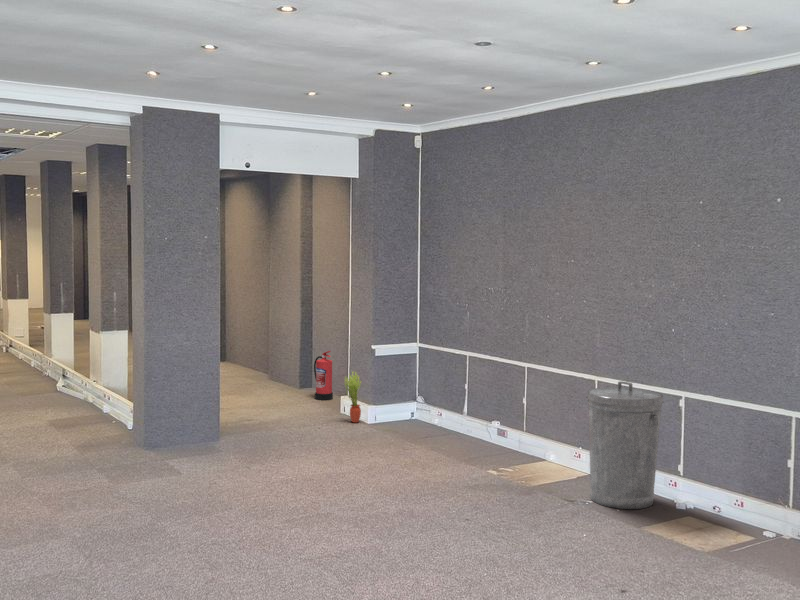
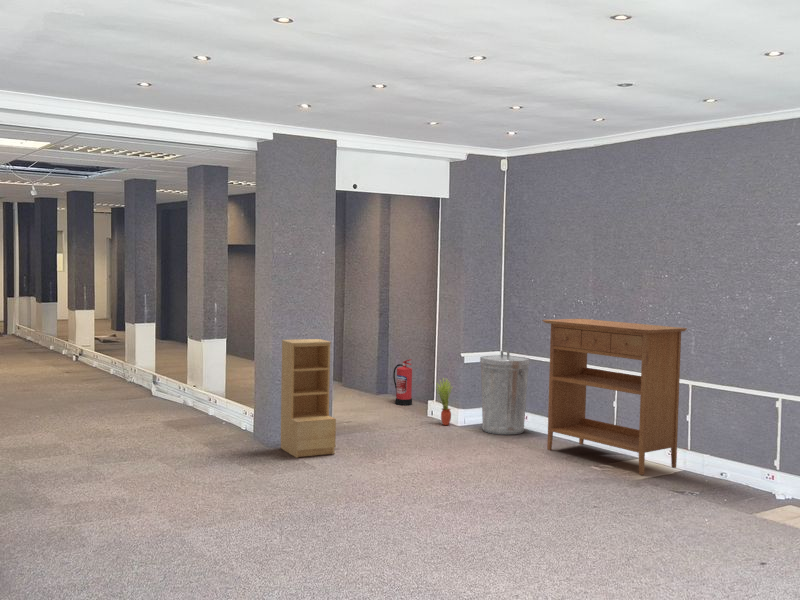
console table: none [443,307,592,480] -> present [542,319,687,475]
bookshelf: none [157,331,213,461] -> present [281,339,336,458]
trash can: present [587,381,663,509] -> present [480,350,530,435]

